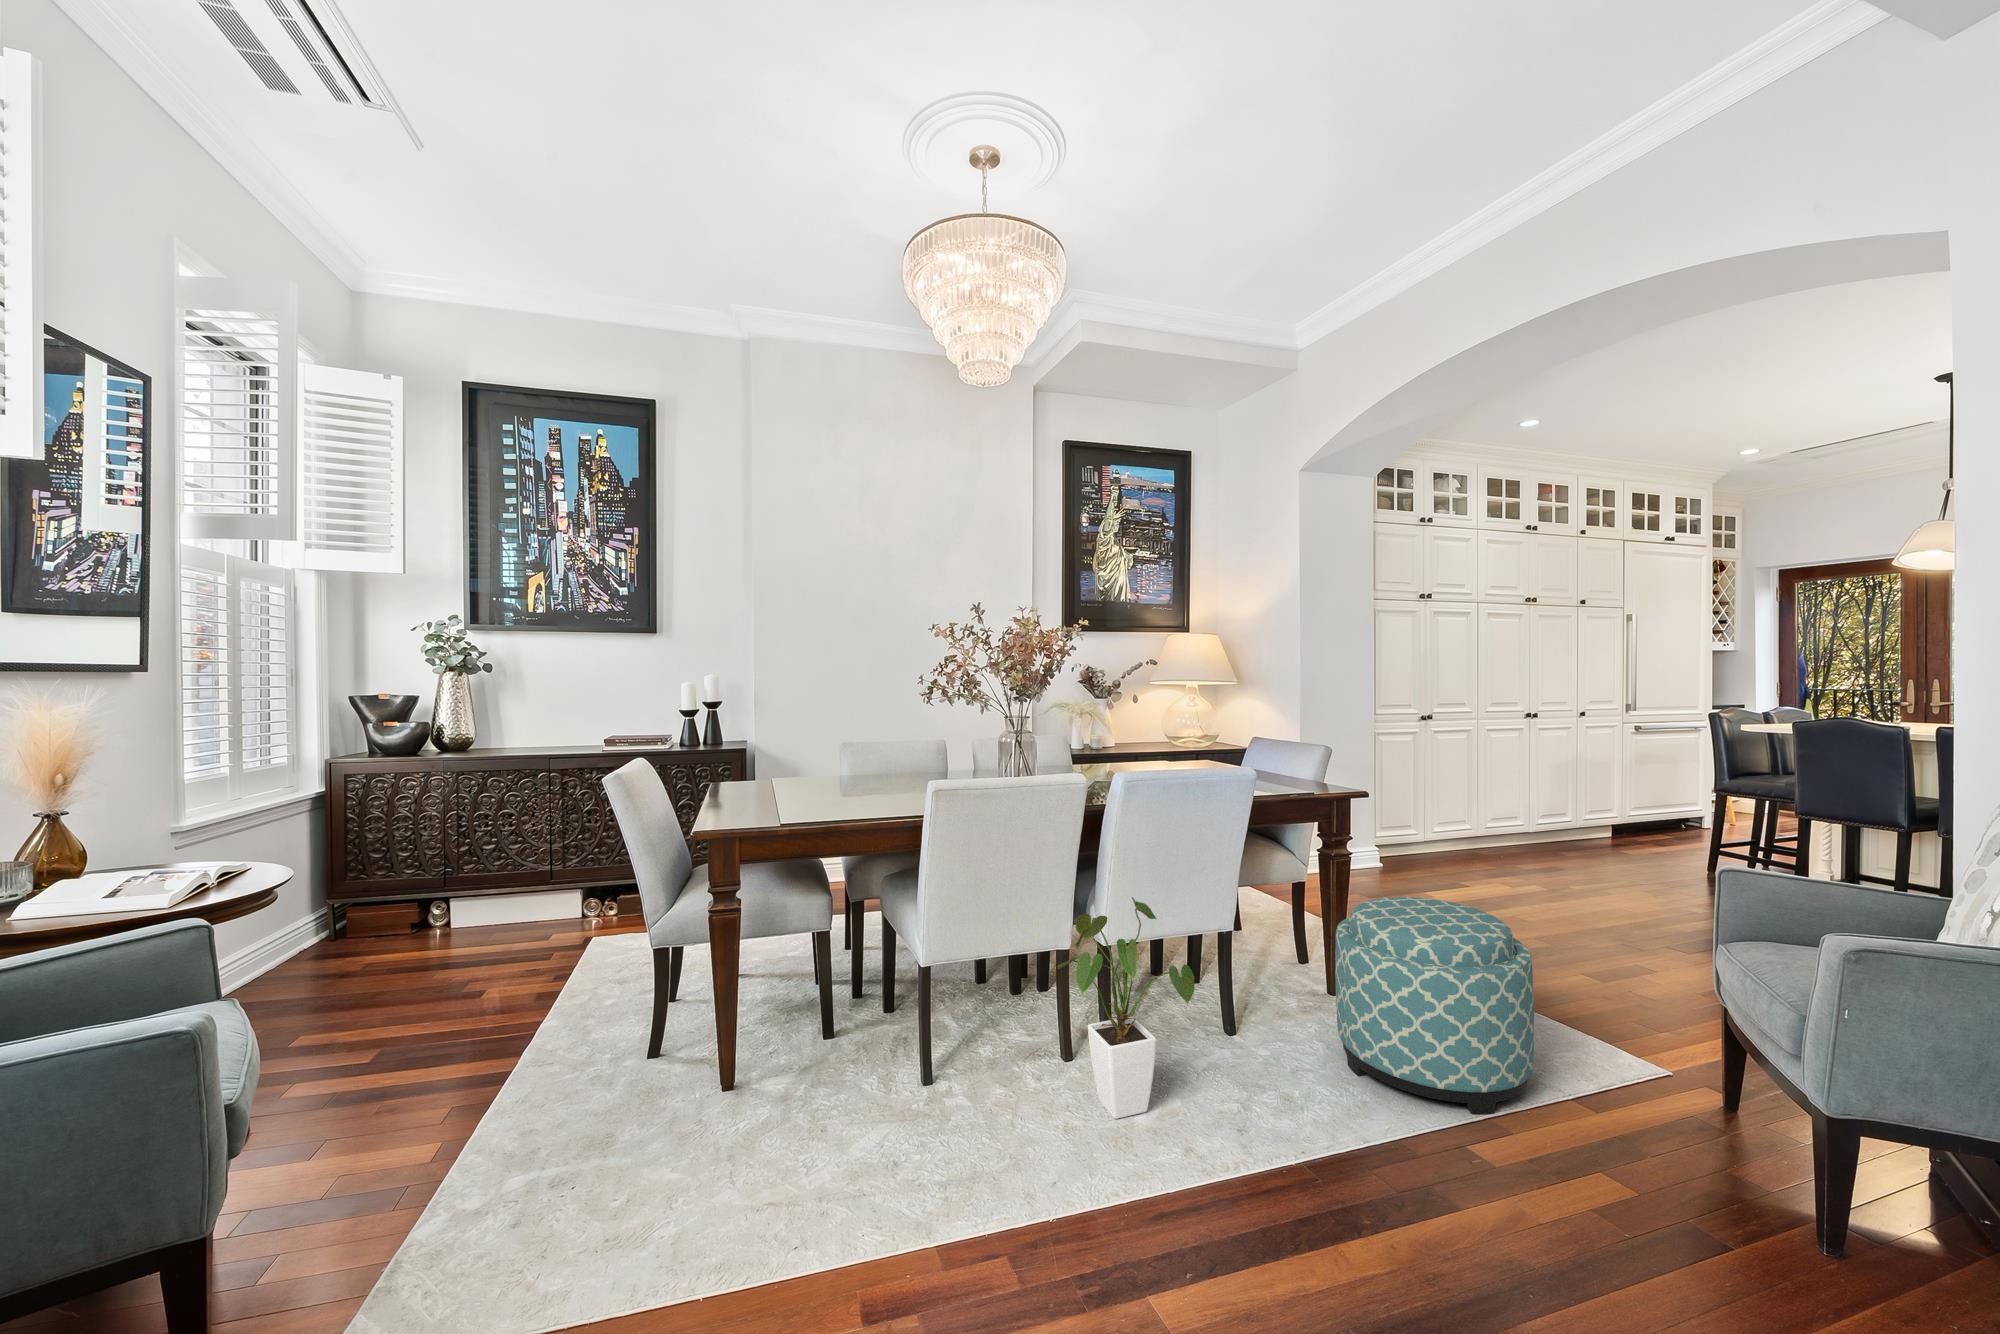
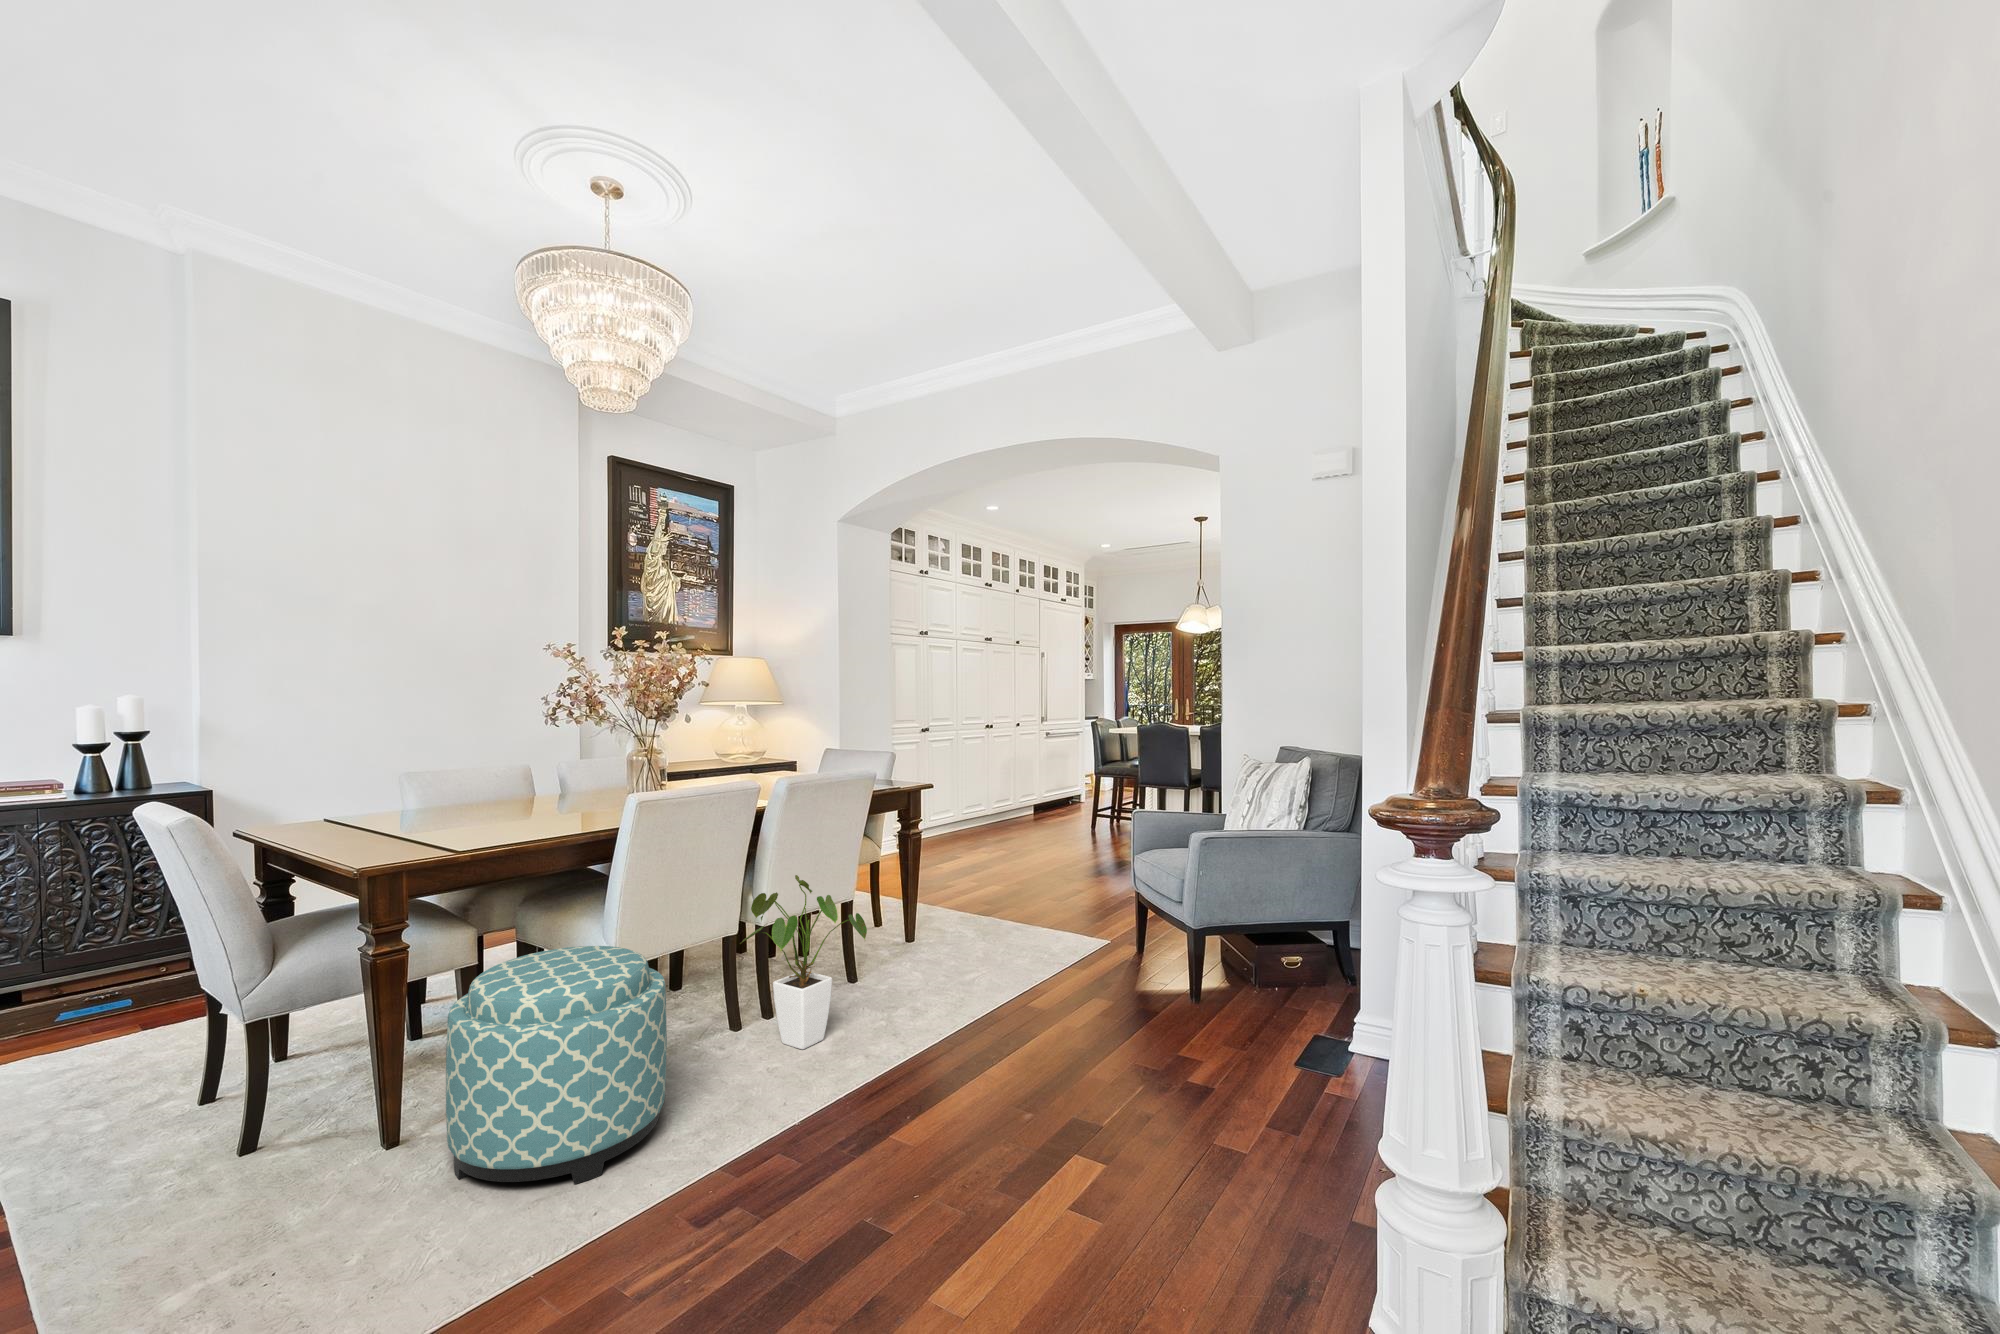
ottoman: present [1335,897,1534,1114] -> present [446,946,667,1184]

